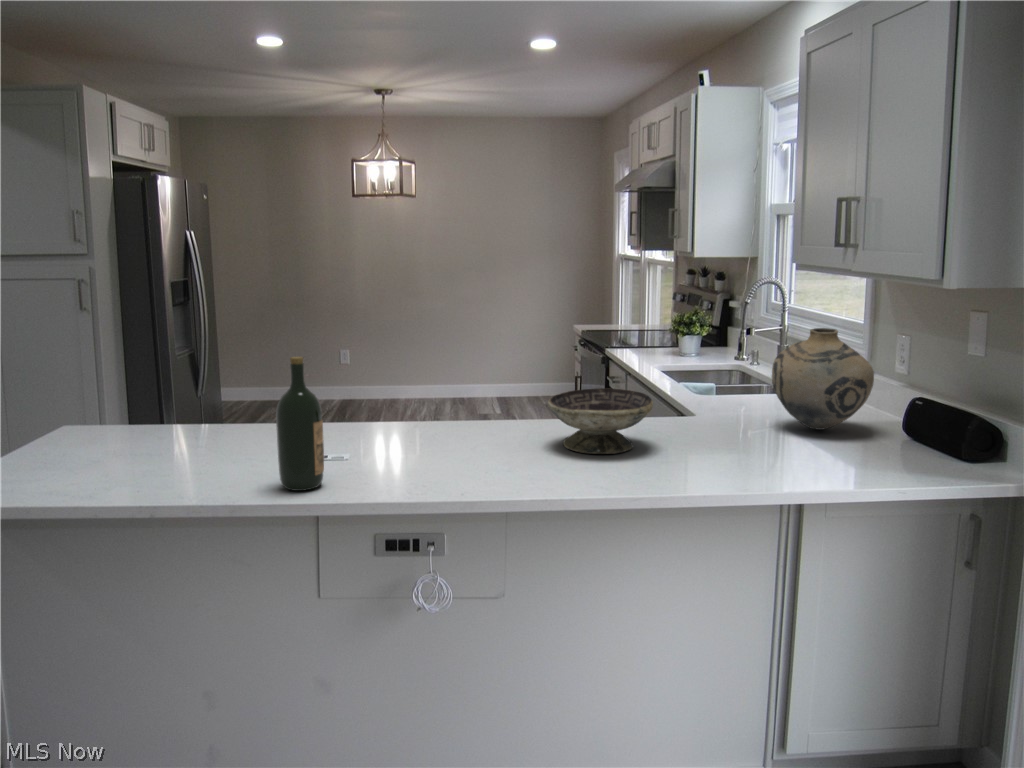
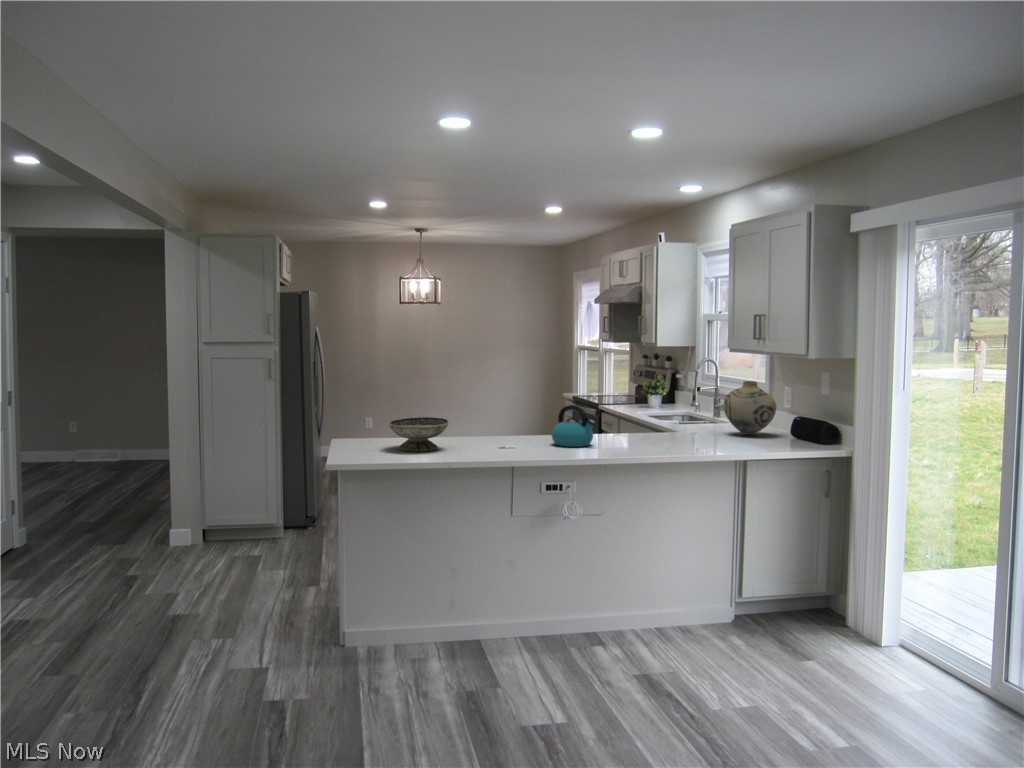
wine bottle: present [276,357,324,491] -> none [503,389,525,454]
kettle: none [411,382,492,466] -> present [552,405,595,447]
decorative bowl: present [548,388,653,454] -> present [389,417,449,451]

